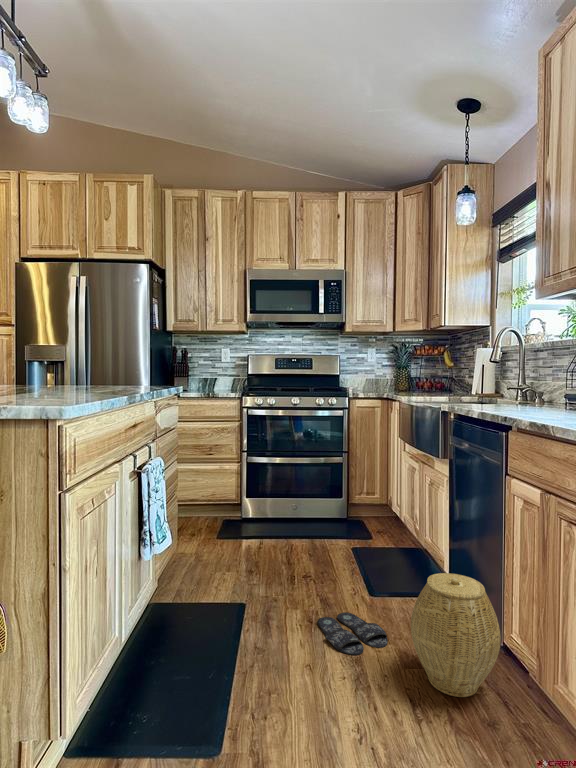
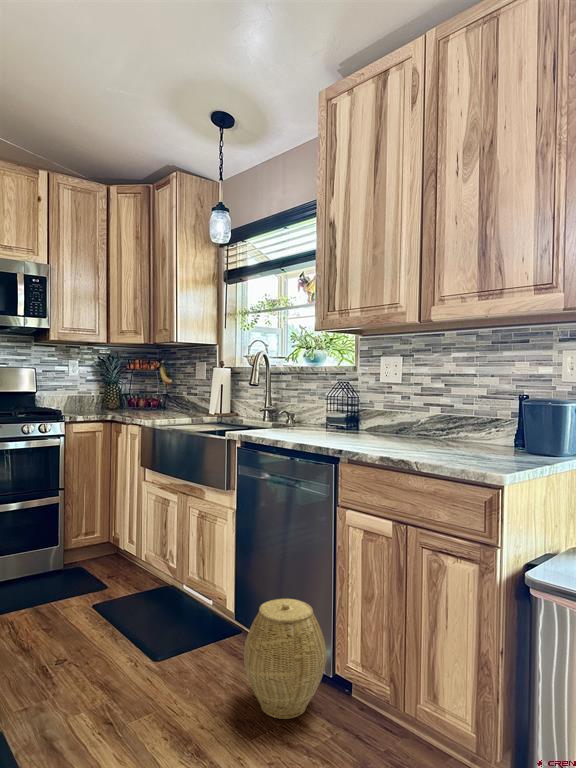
slippers: present [317,612,388,655] -> none [116,679,205,725]

